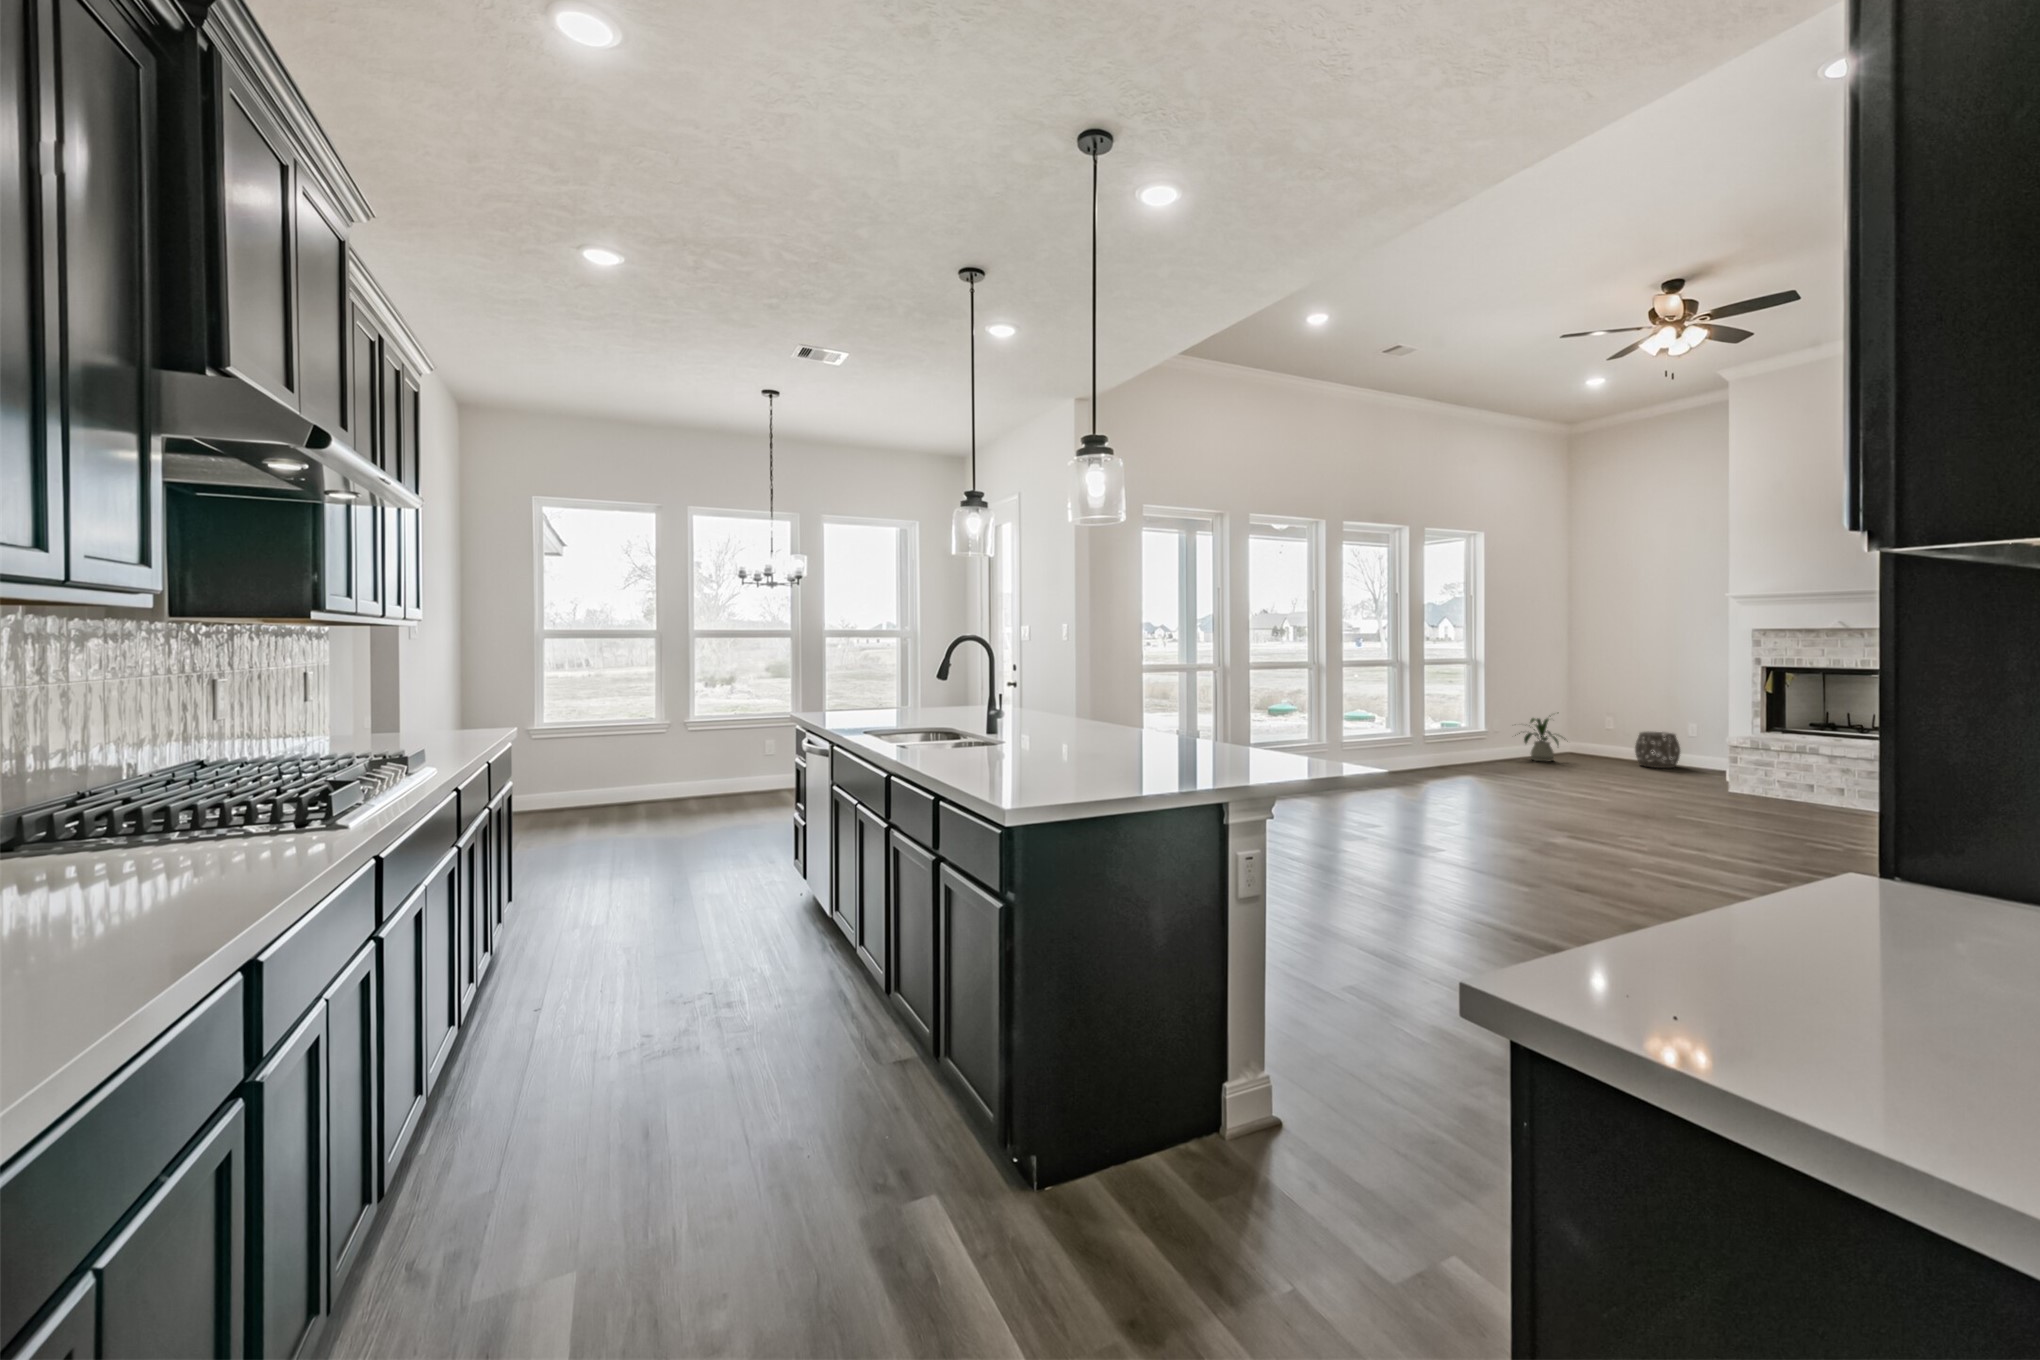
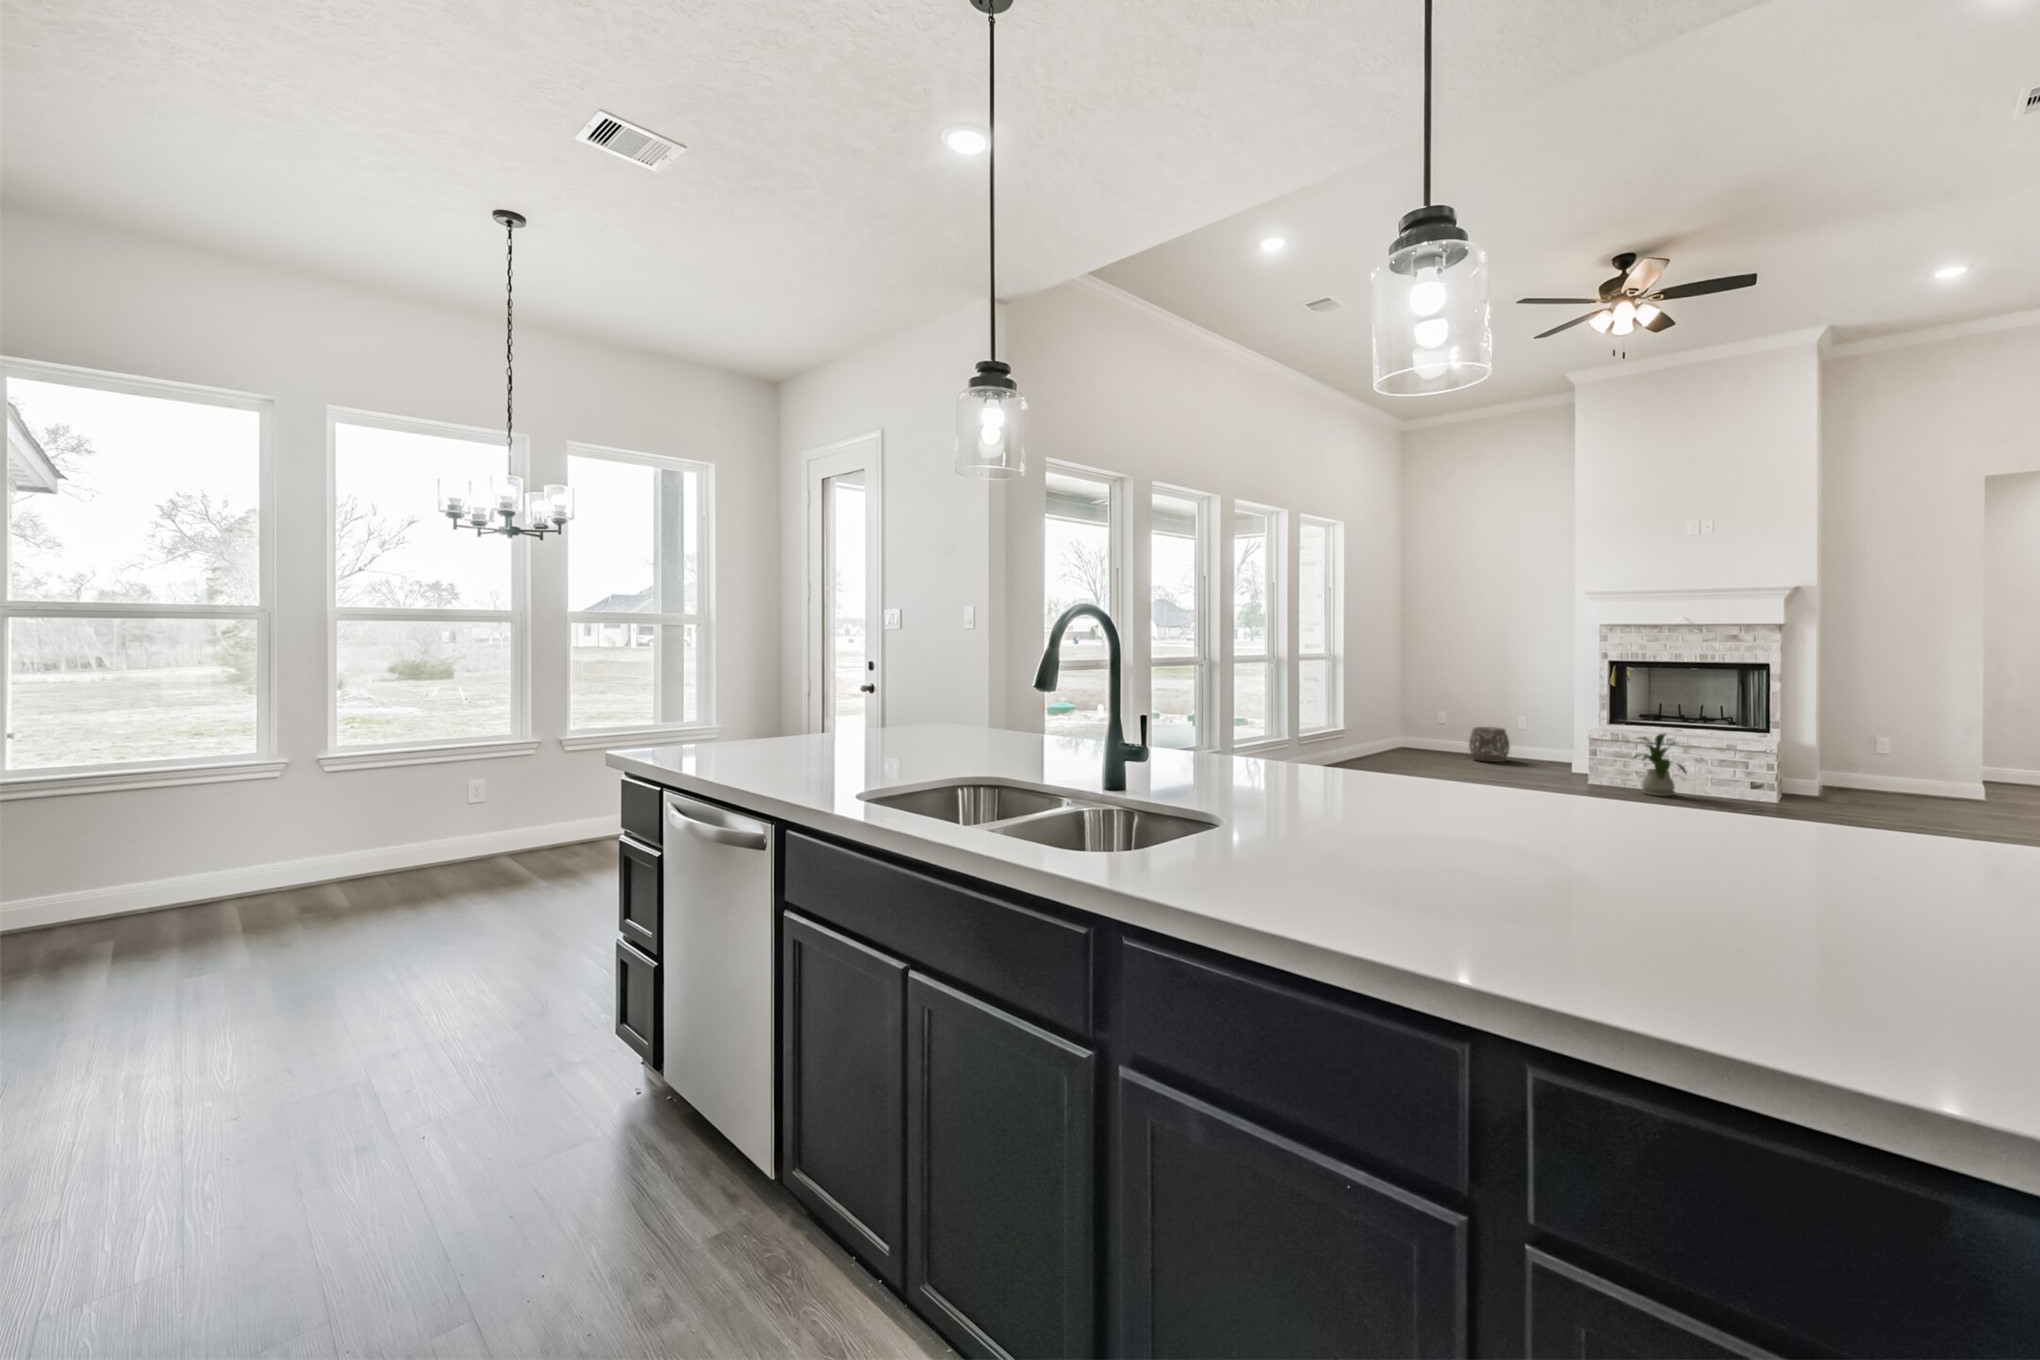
house plant: present [1515,716,1565,762] -> present [1633,734,1687,796]

